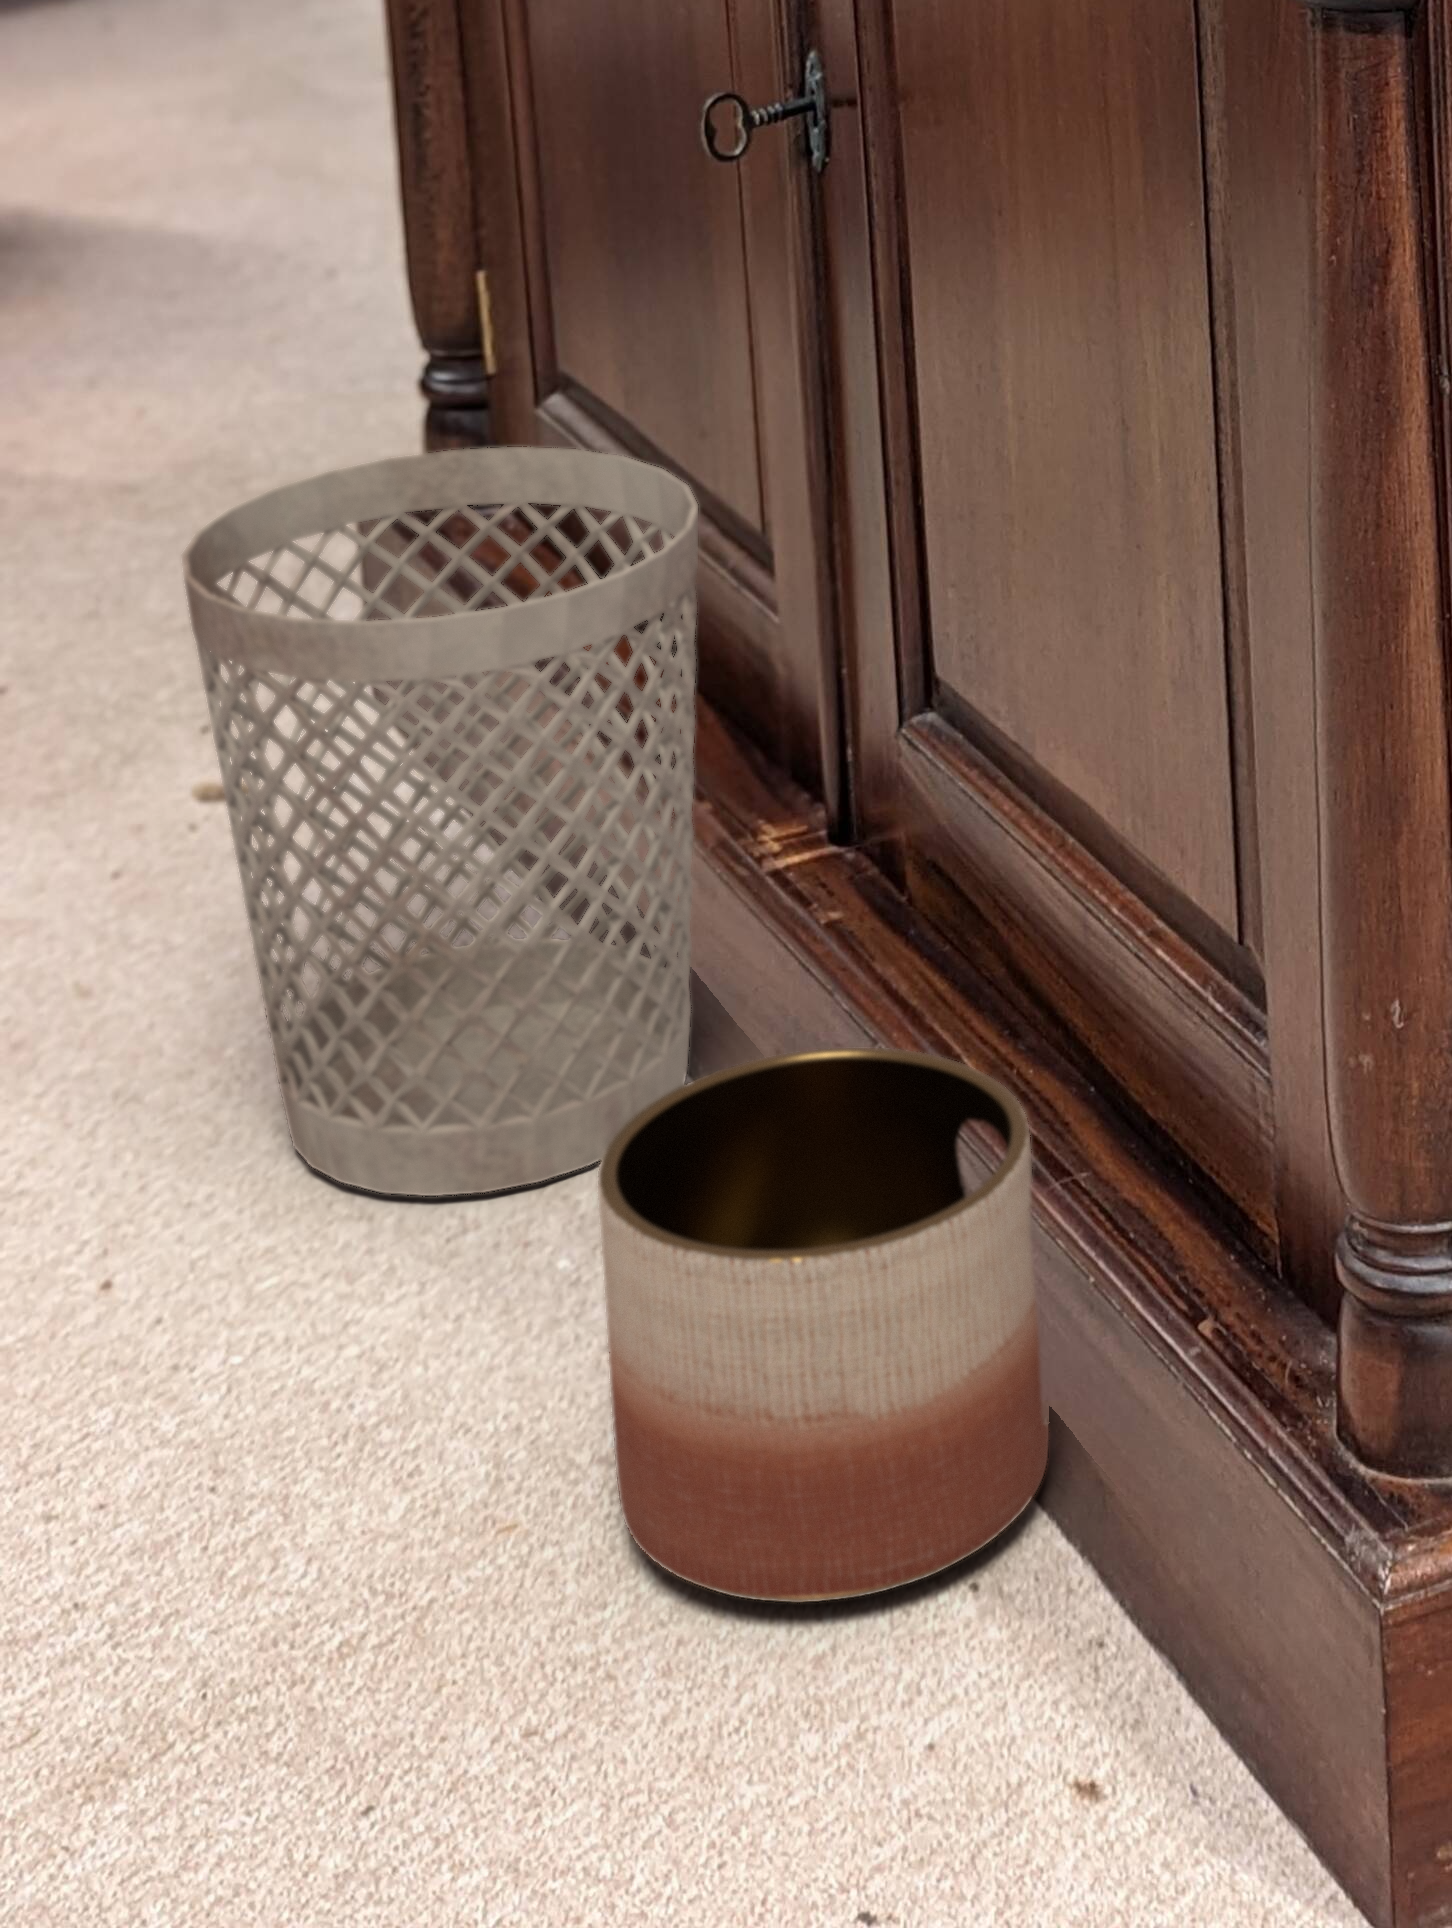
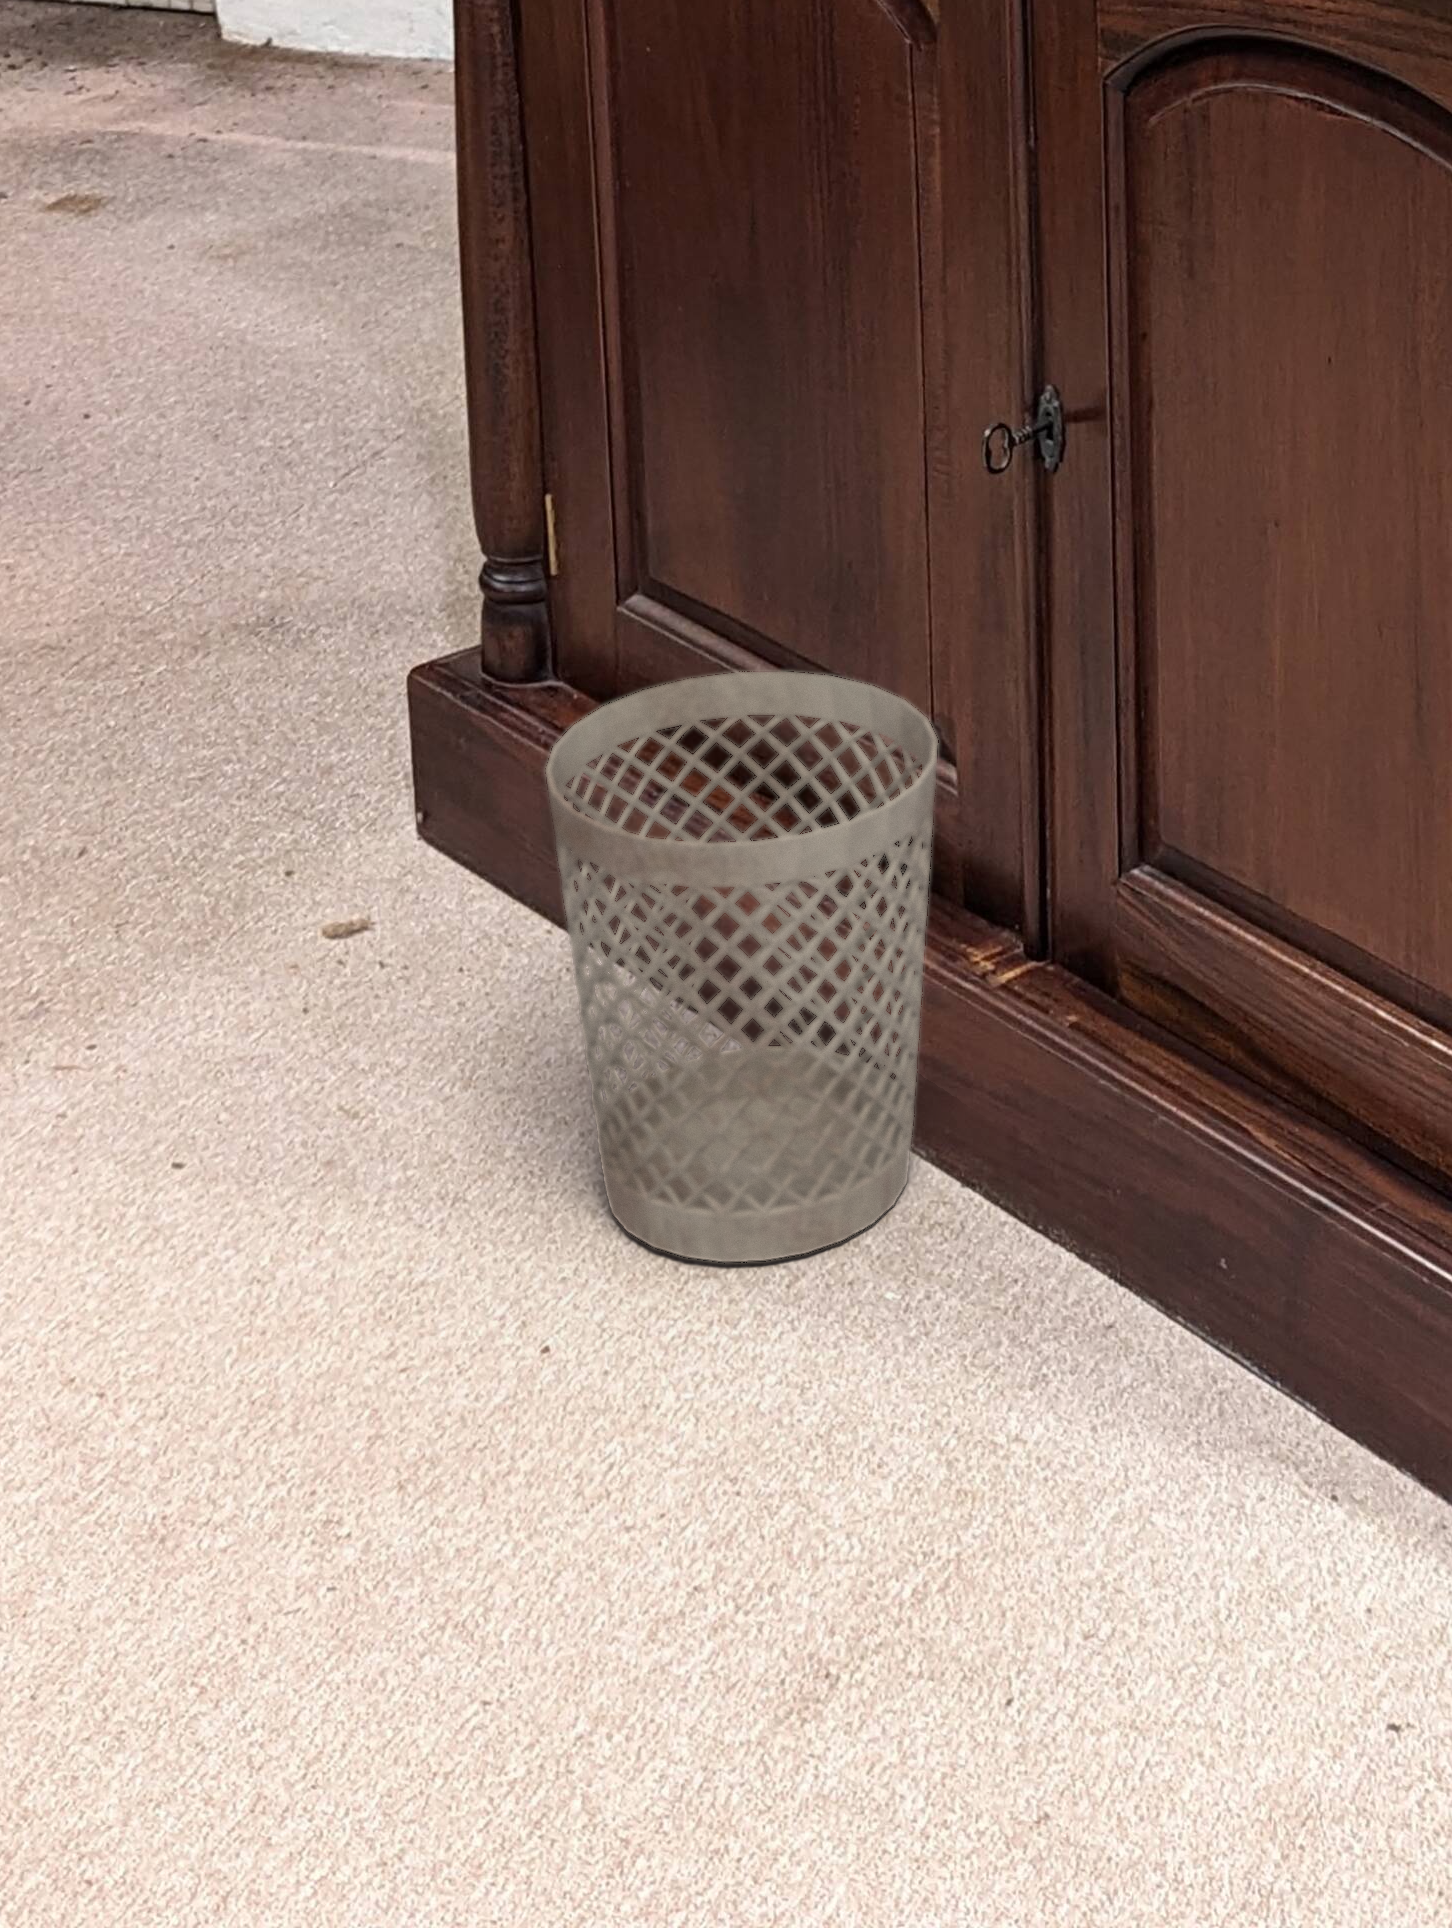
planter: present [598,1047,1049,1603] -> none [1050,1128,1355,1527]

